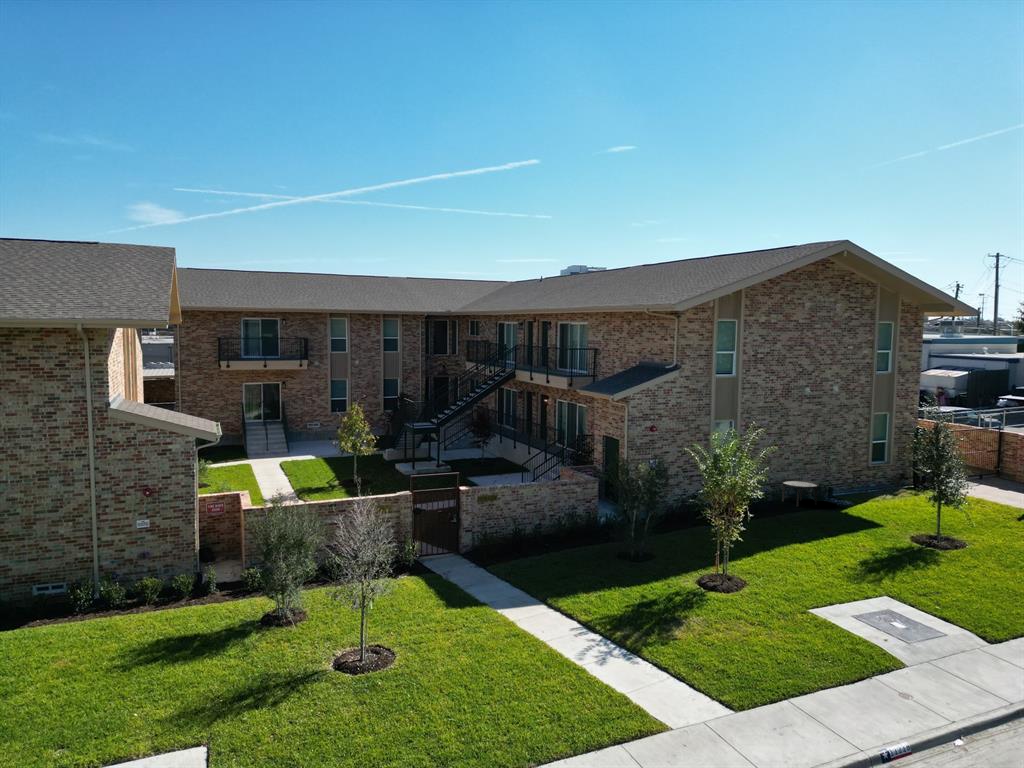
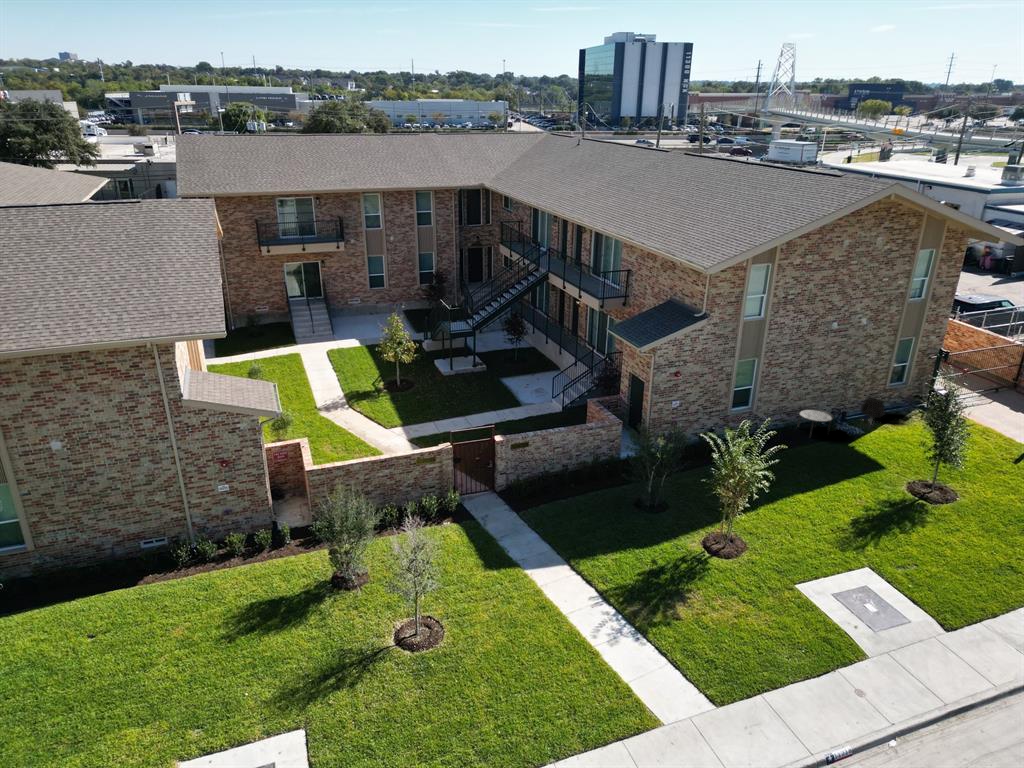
lounge chair: none [845,472,872,498] -> present [861,398,885,421]

